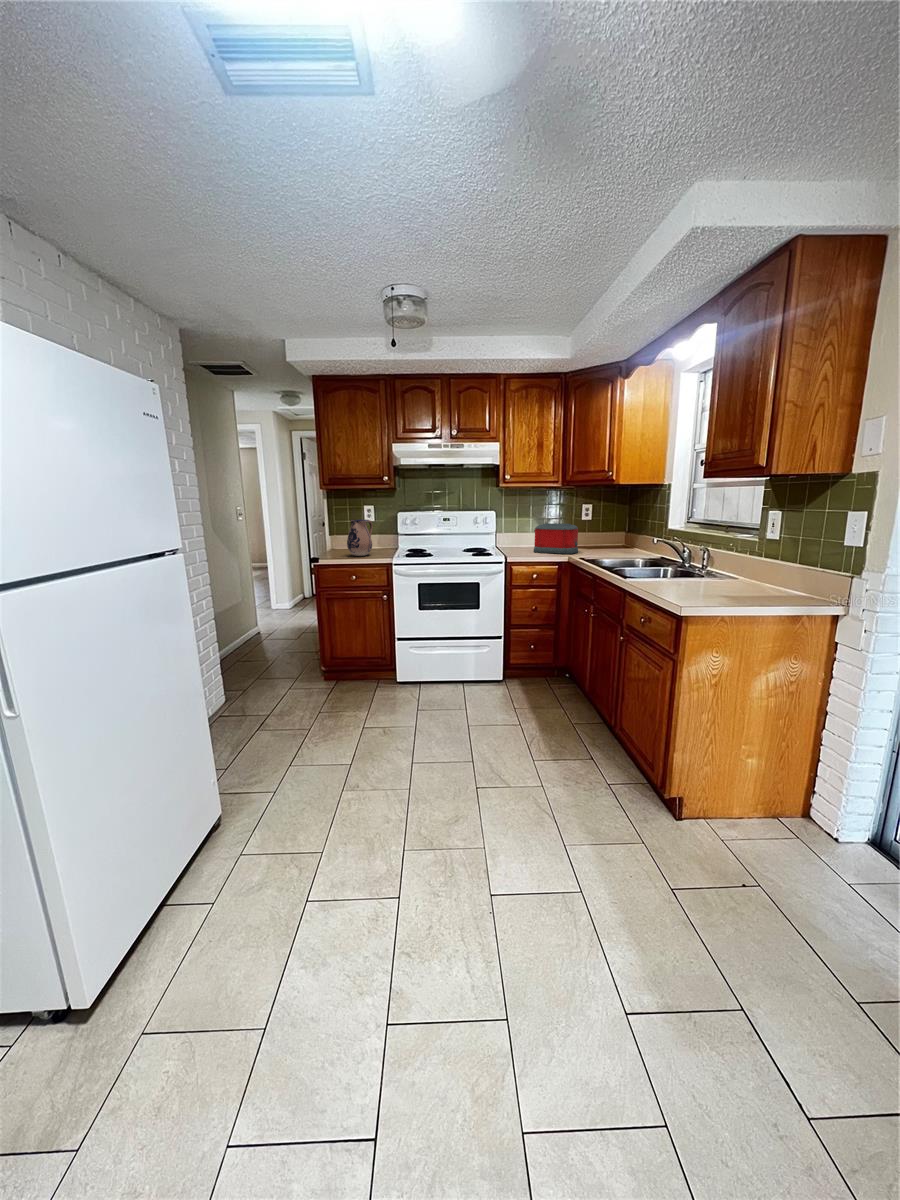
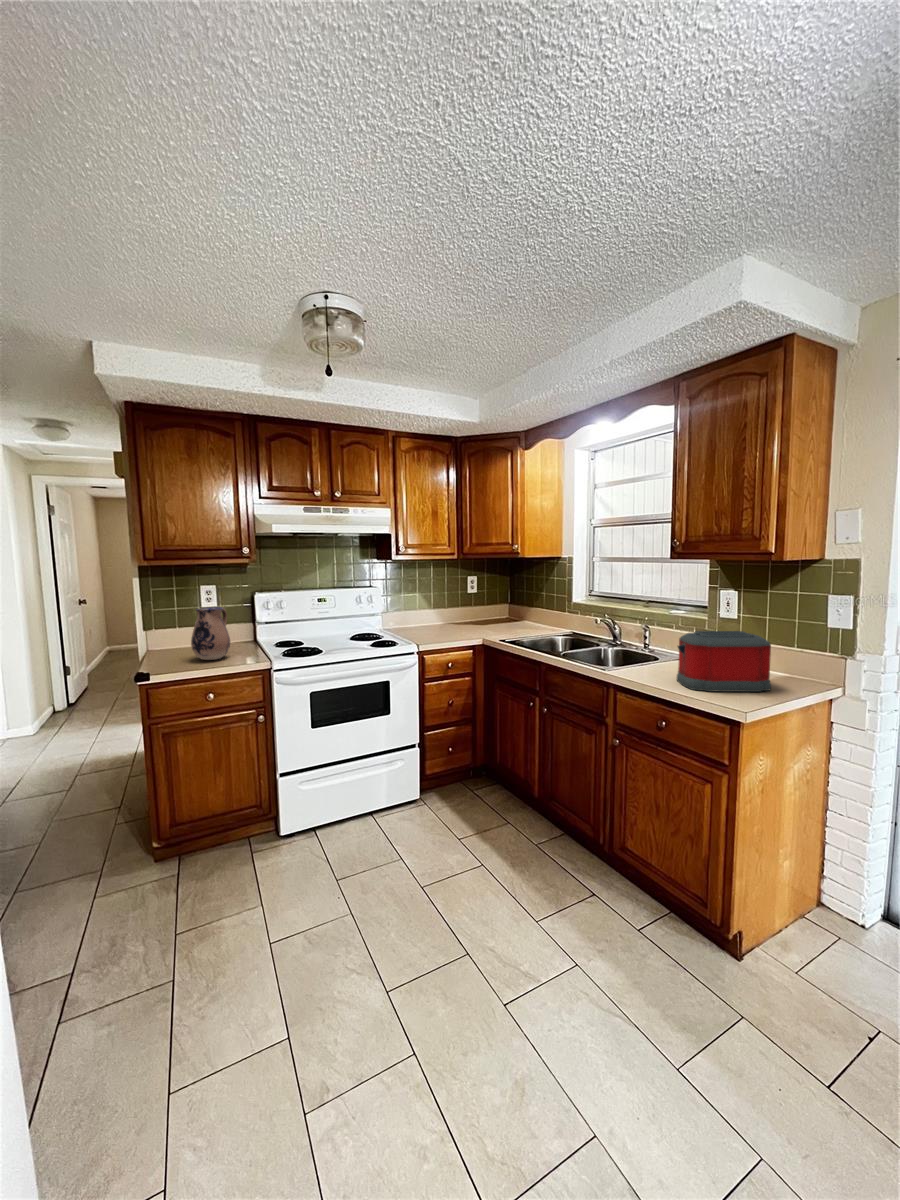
toaster: present [534,523,578,554] -> present [677,631,771,692]

